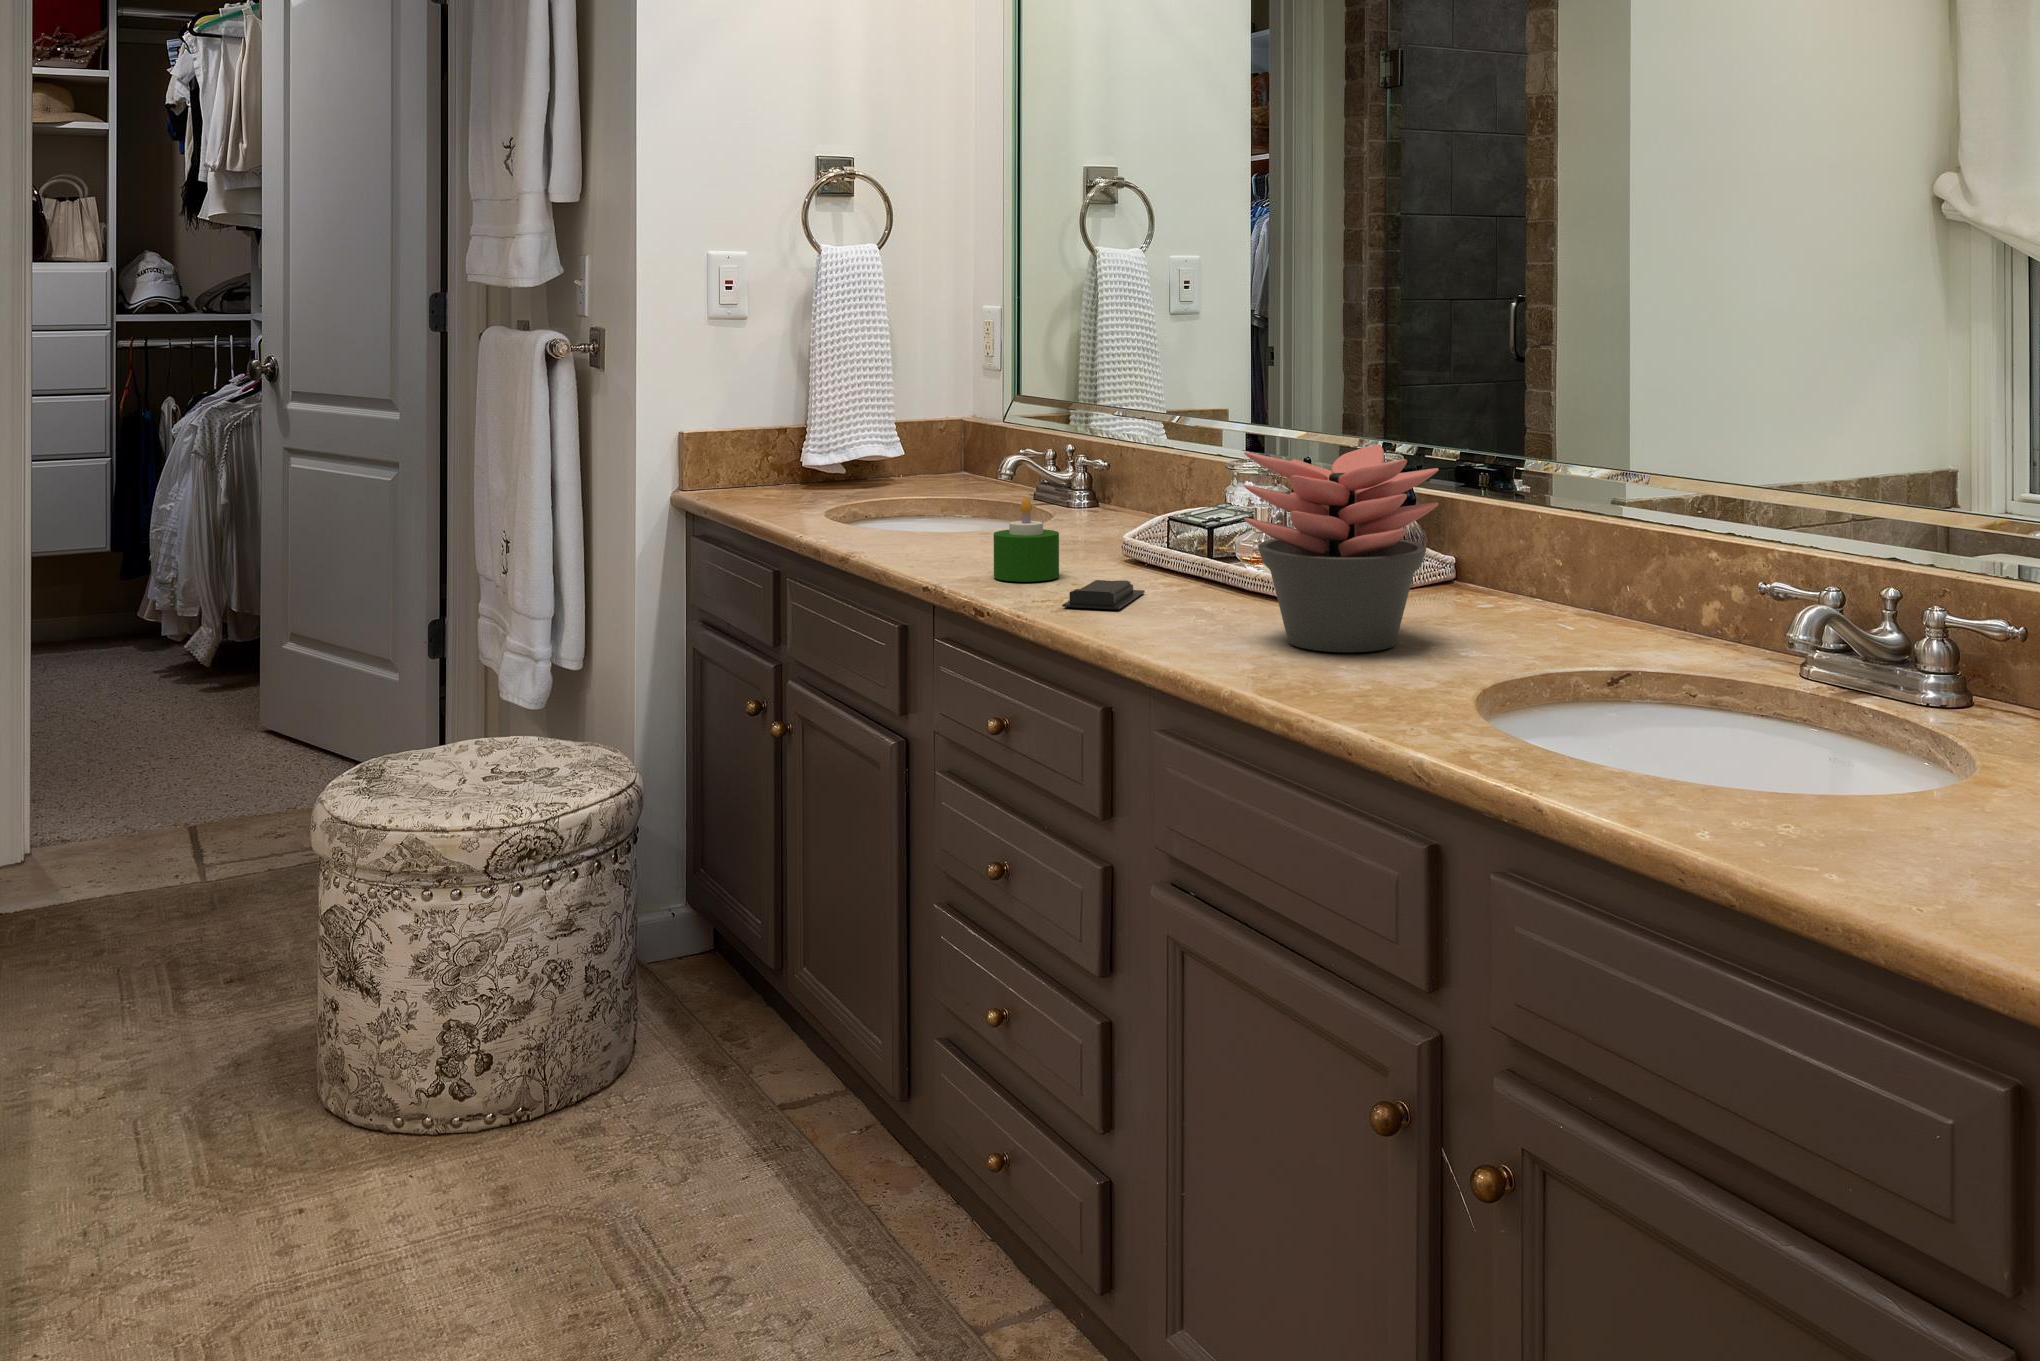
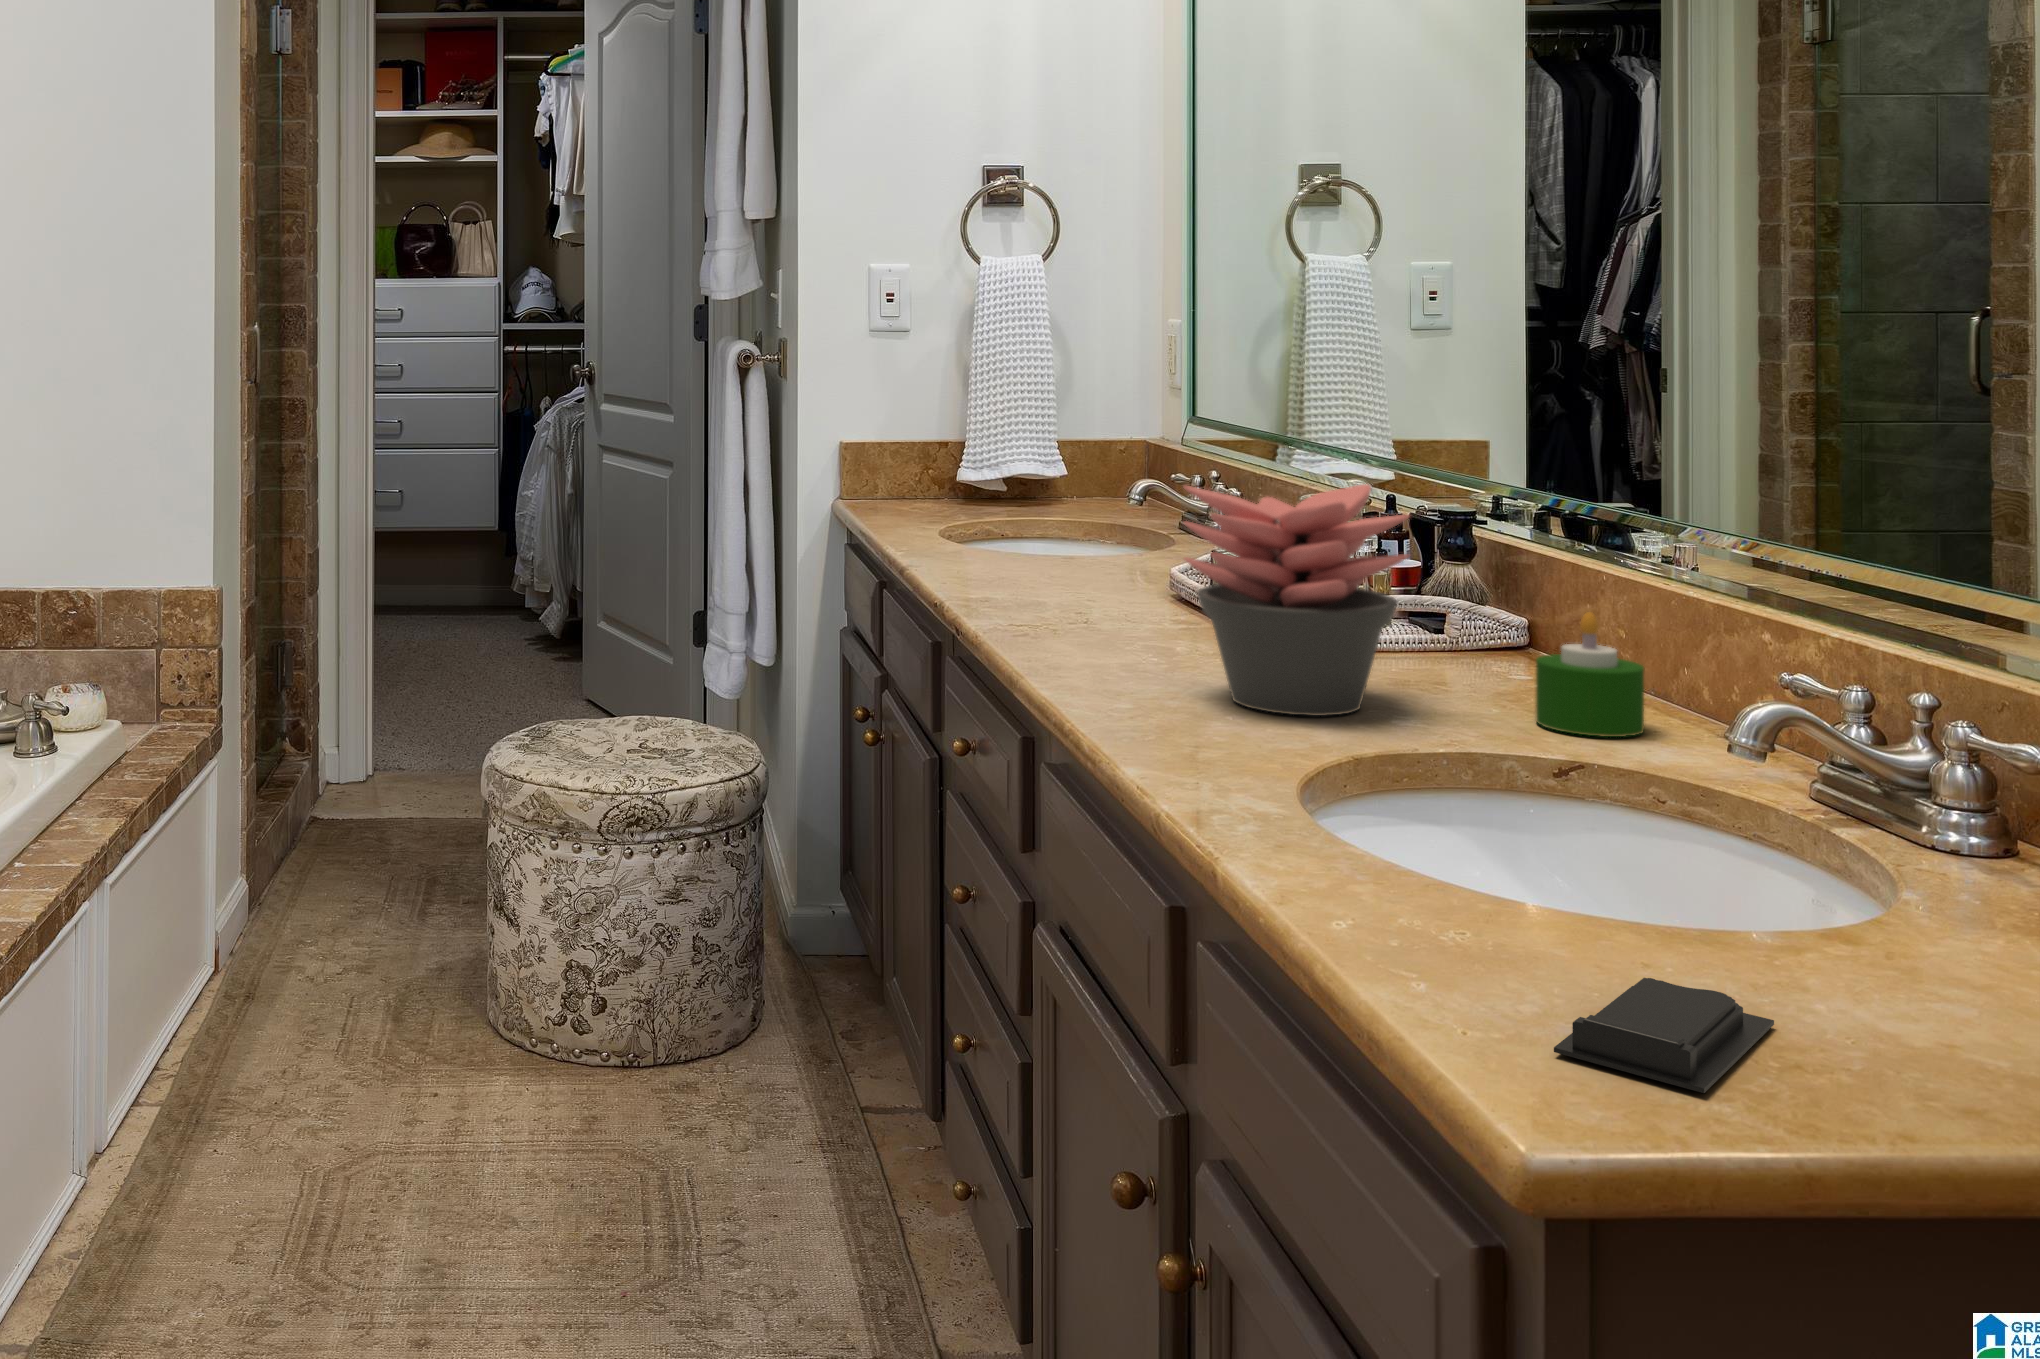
candle: present [994,498,1059,582] -> present [1536,612,1644,737]
soap bar: present [1062,580,1145,609] -> present [1554,978,1774,1093]

